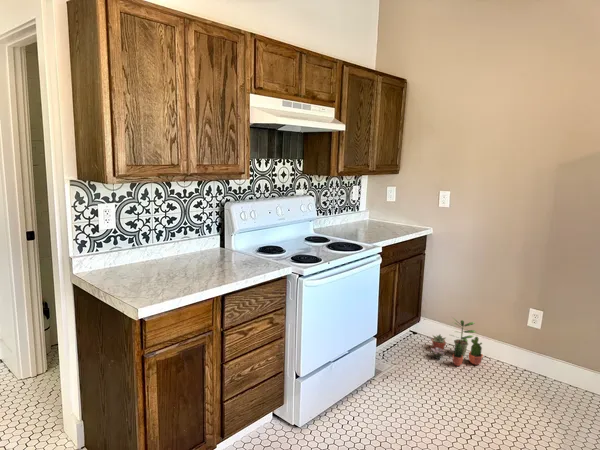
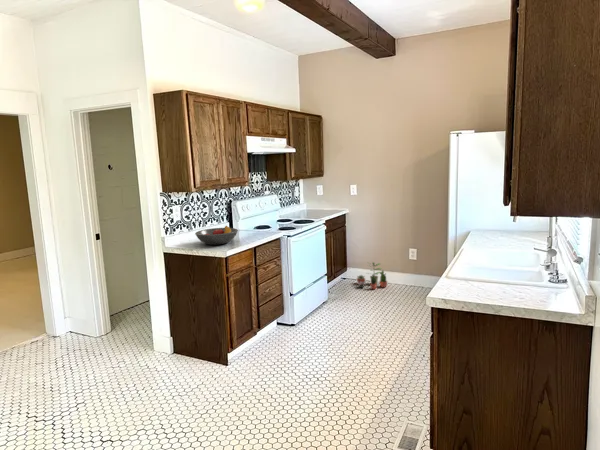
fruit bowl: none [114,248,197,283] -> present [195,226,238,245]

